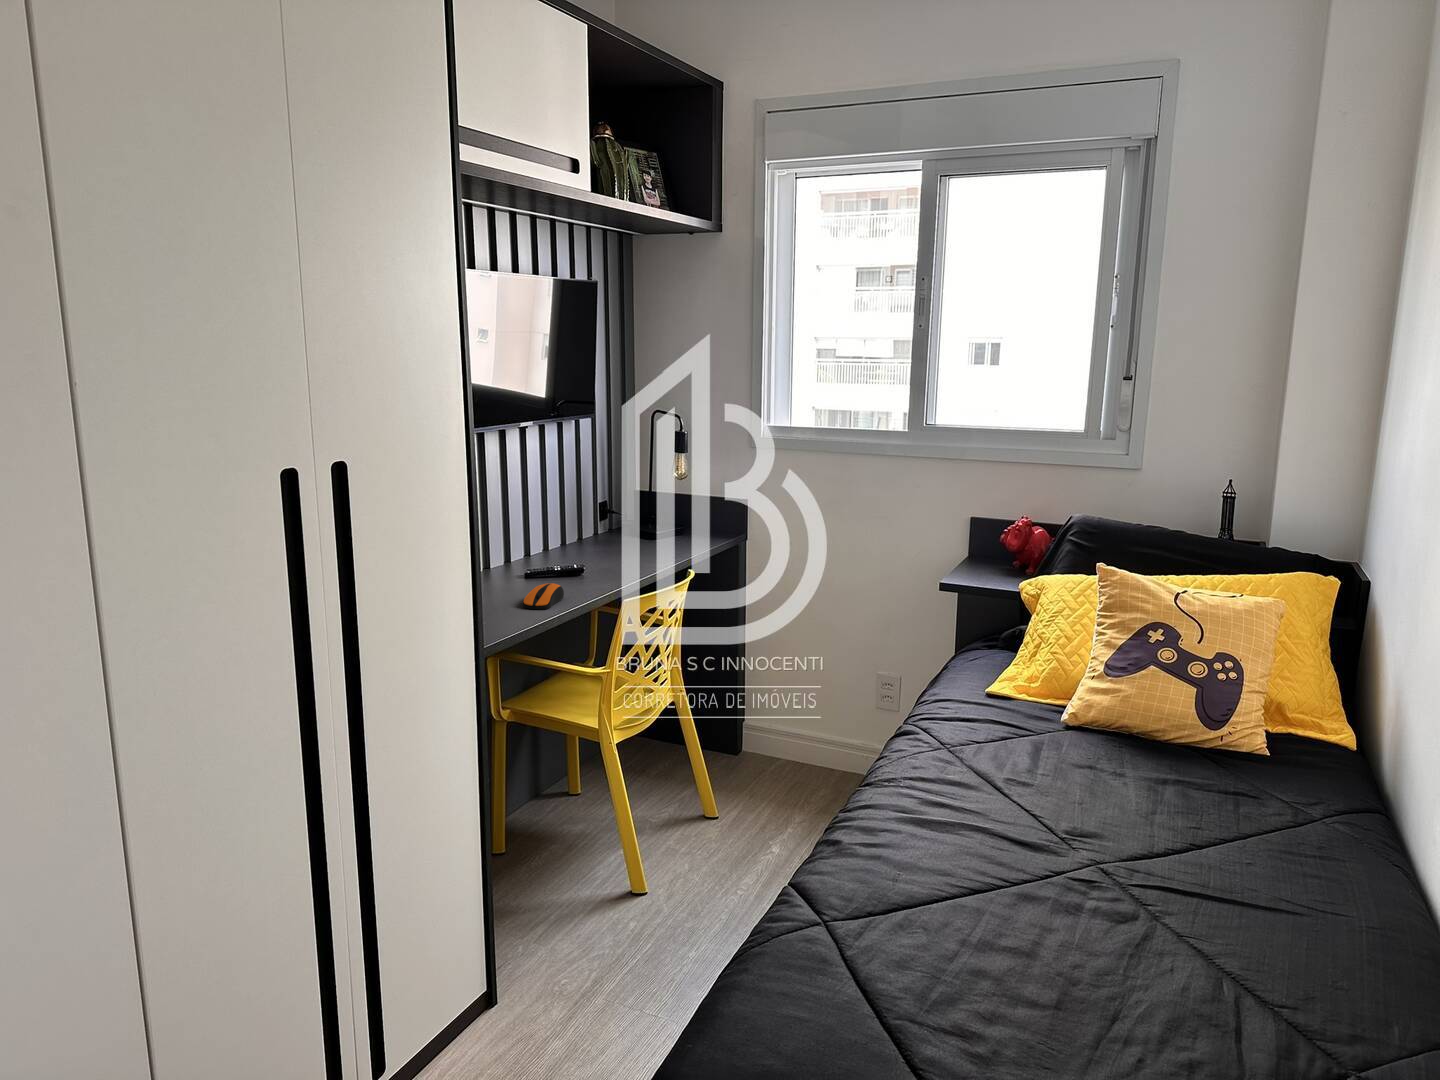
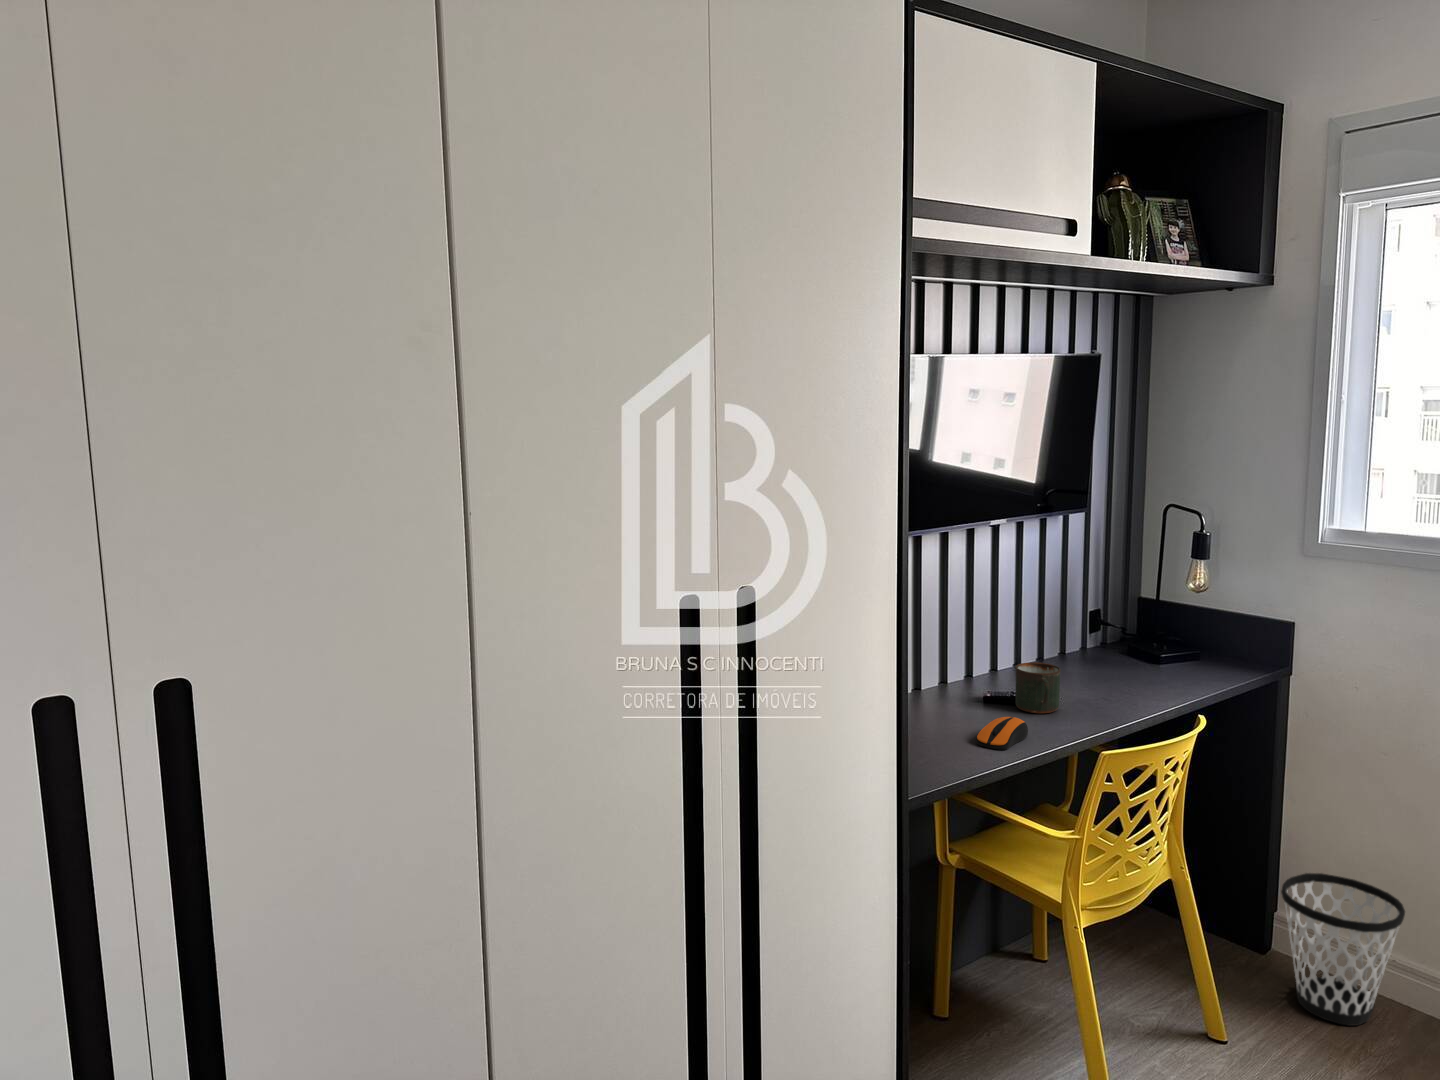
mug: none [547,540,584,581] -> present [1015,662,1061,713]
wastebasket: none [749,684,828,788] -> present [1281,873,1405,1026]

